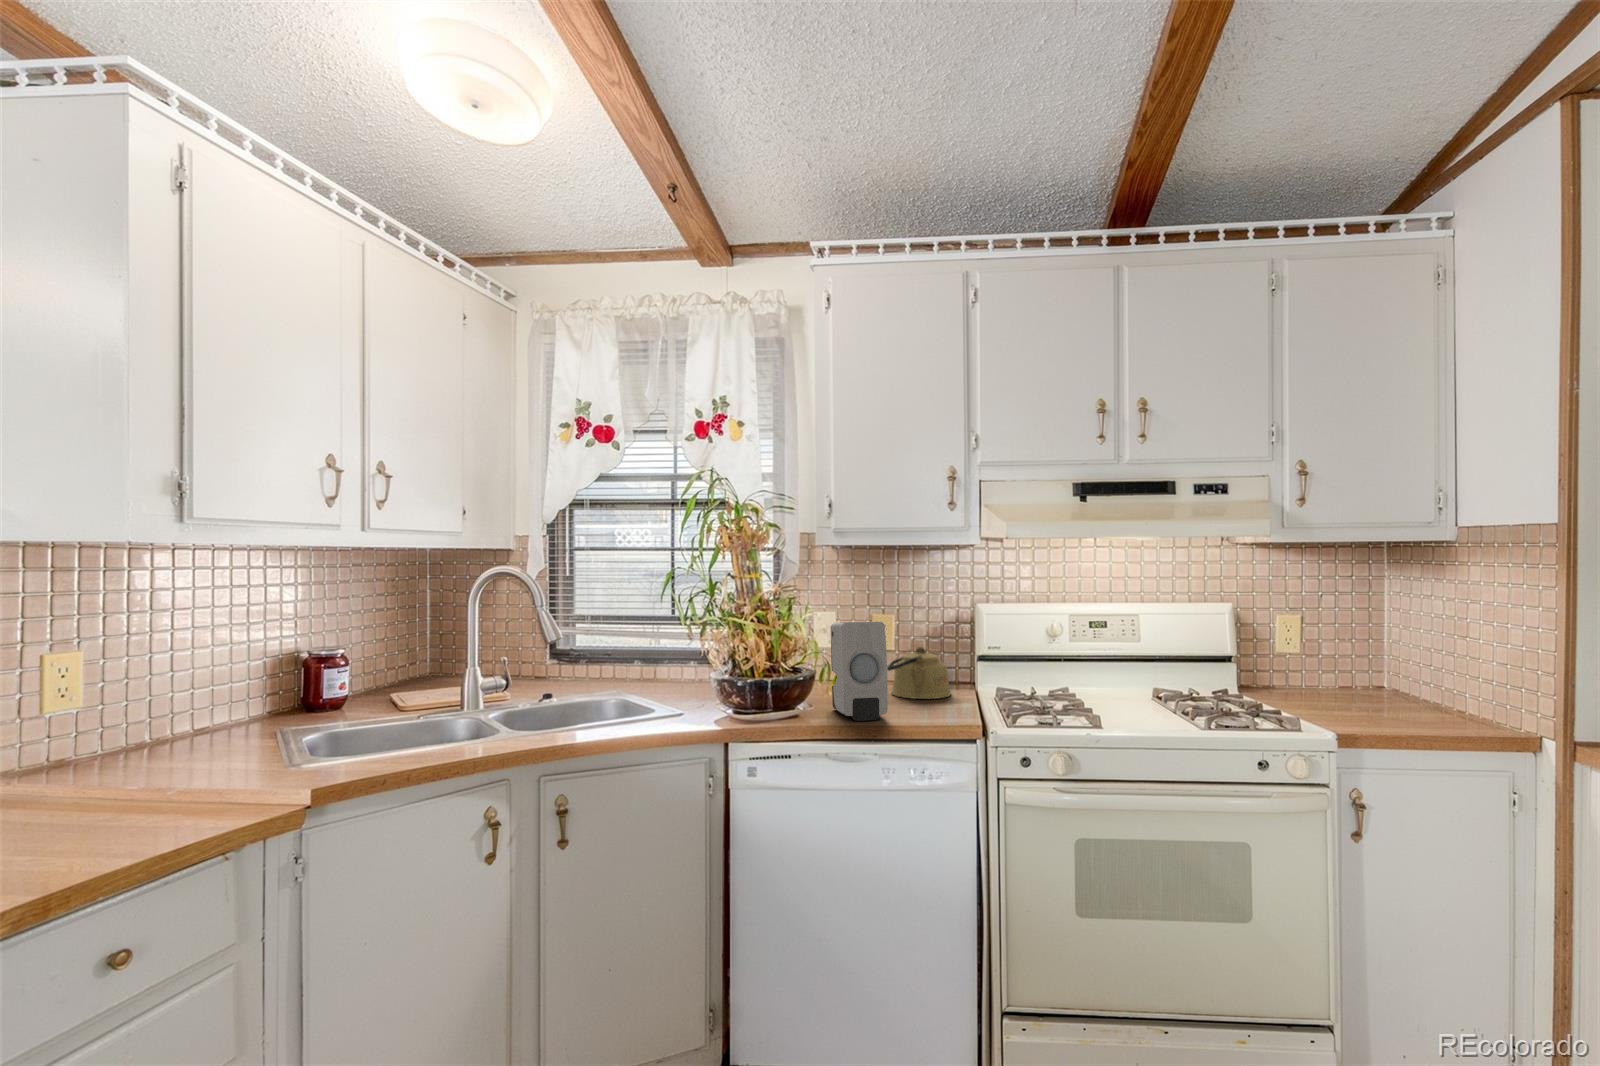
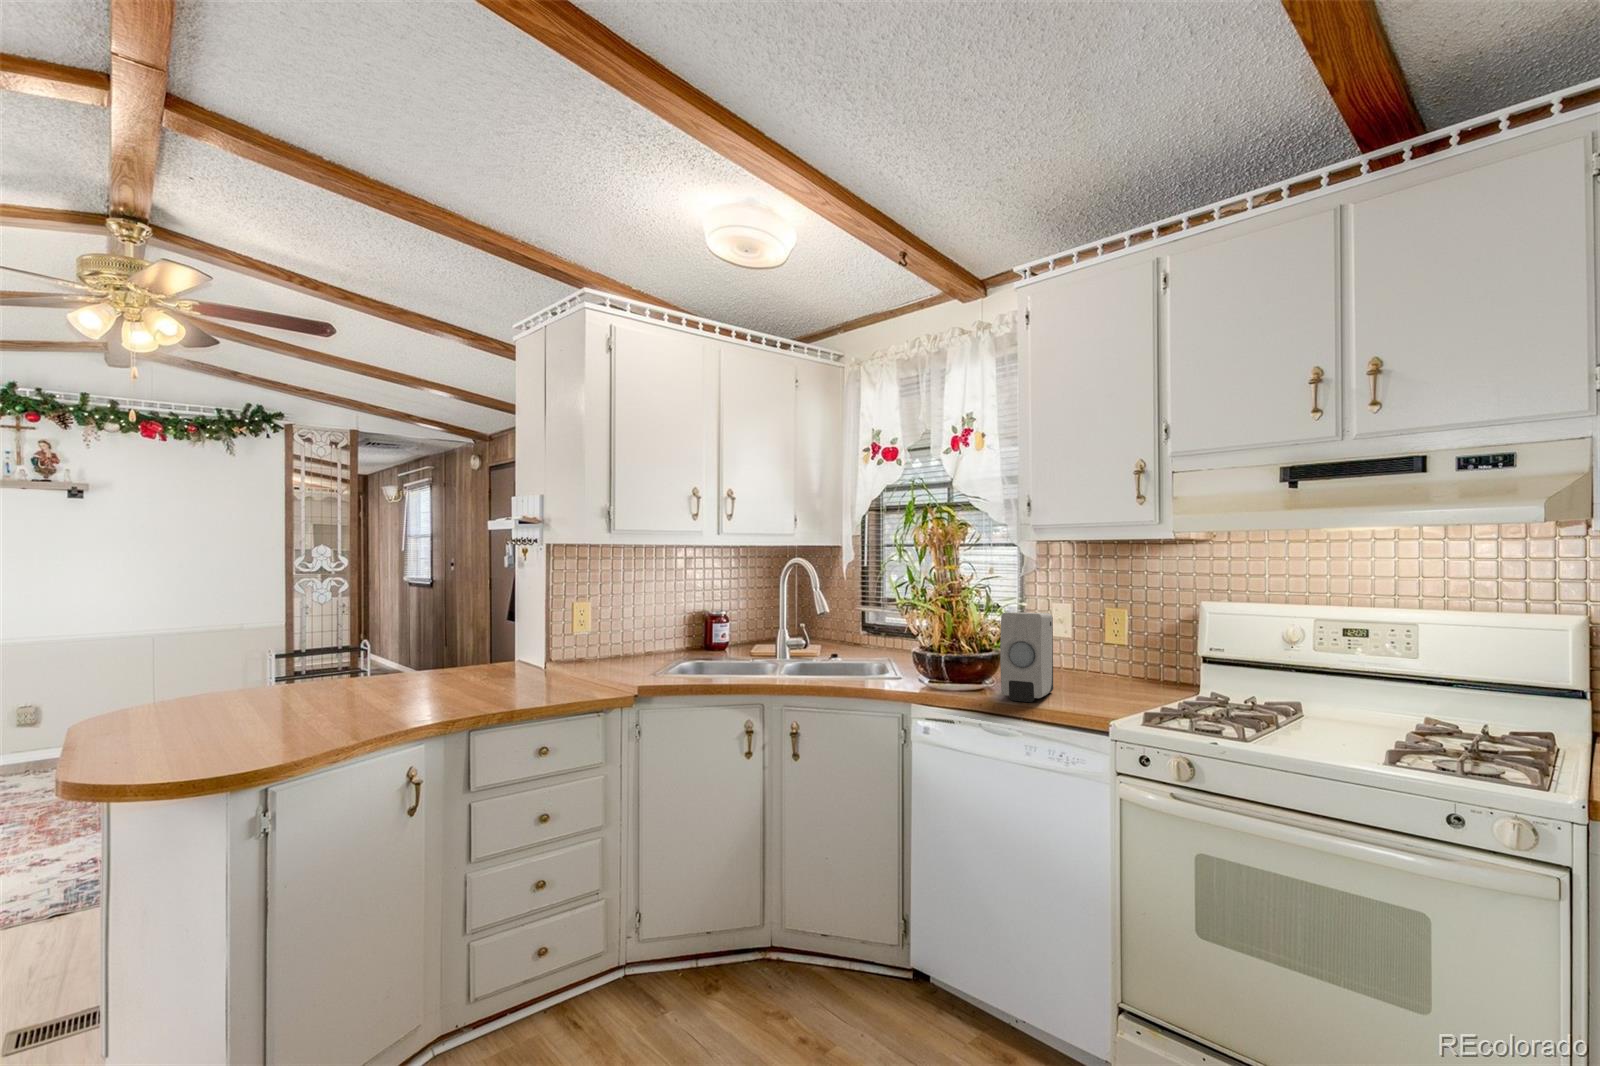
kettle: present [887,647,951,699] -> none [1090,640,1166,693]

